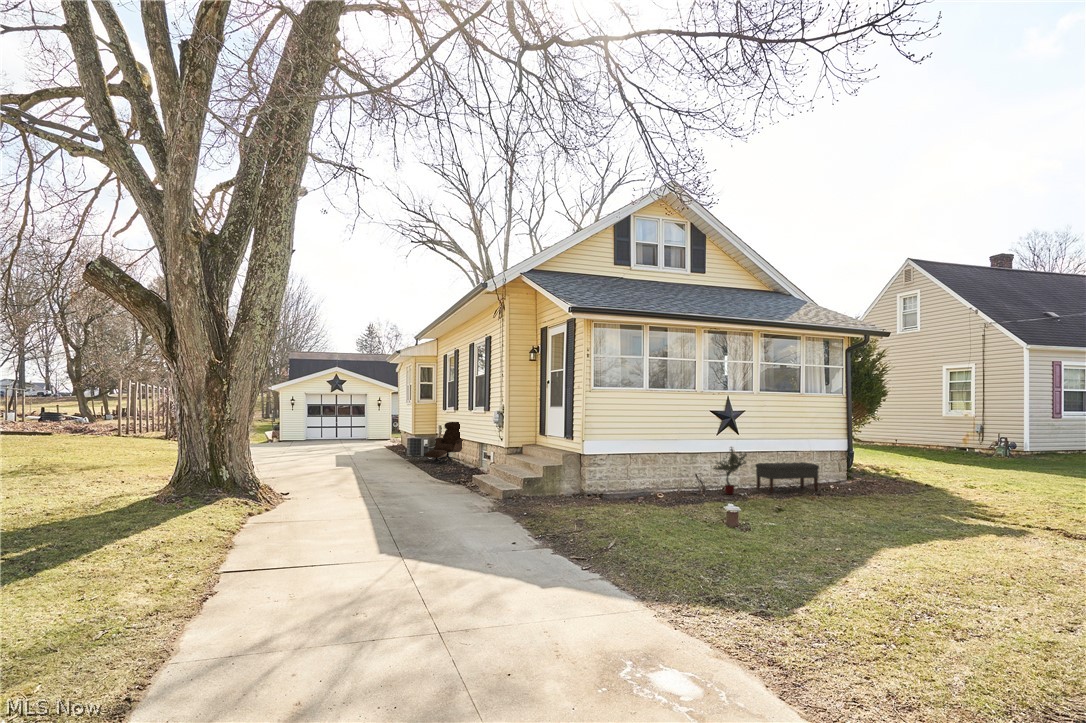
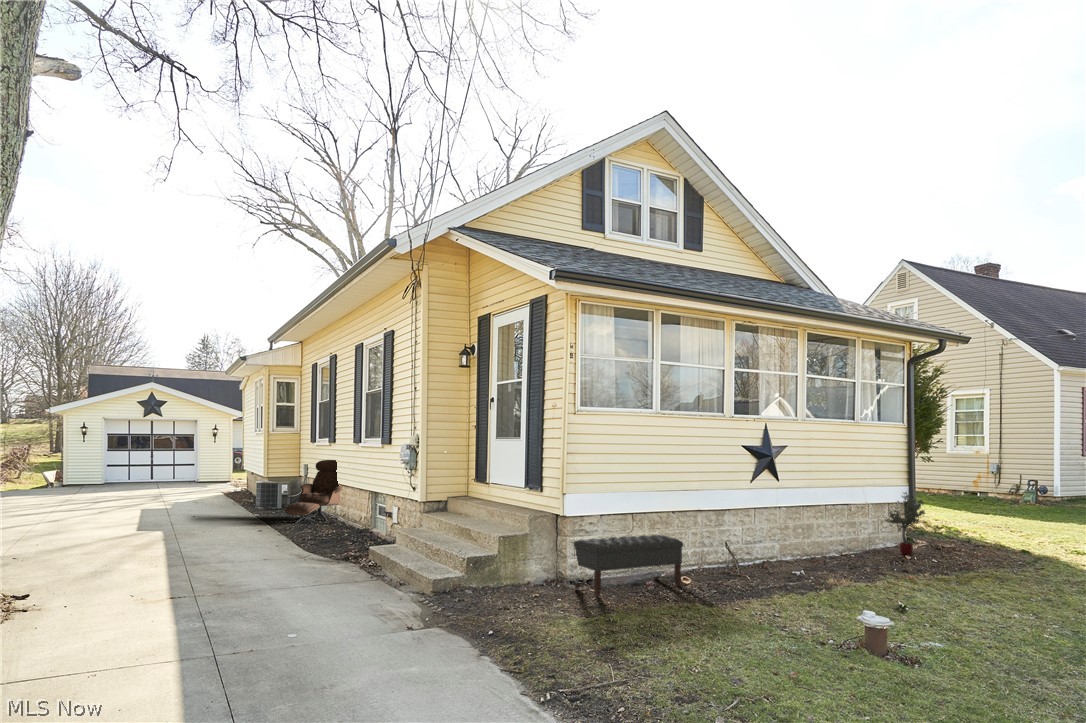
potted tree: present [714,447,747,495] -> present [885,492,925,555]
bench: present [756,462,819,492] -> present [574,535,683,597]

